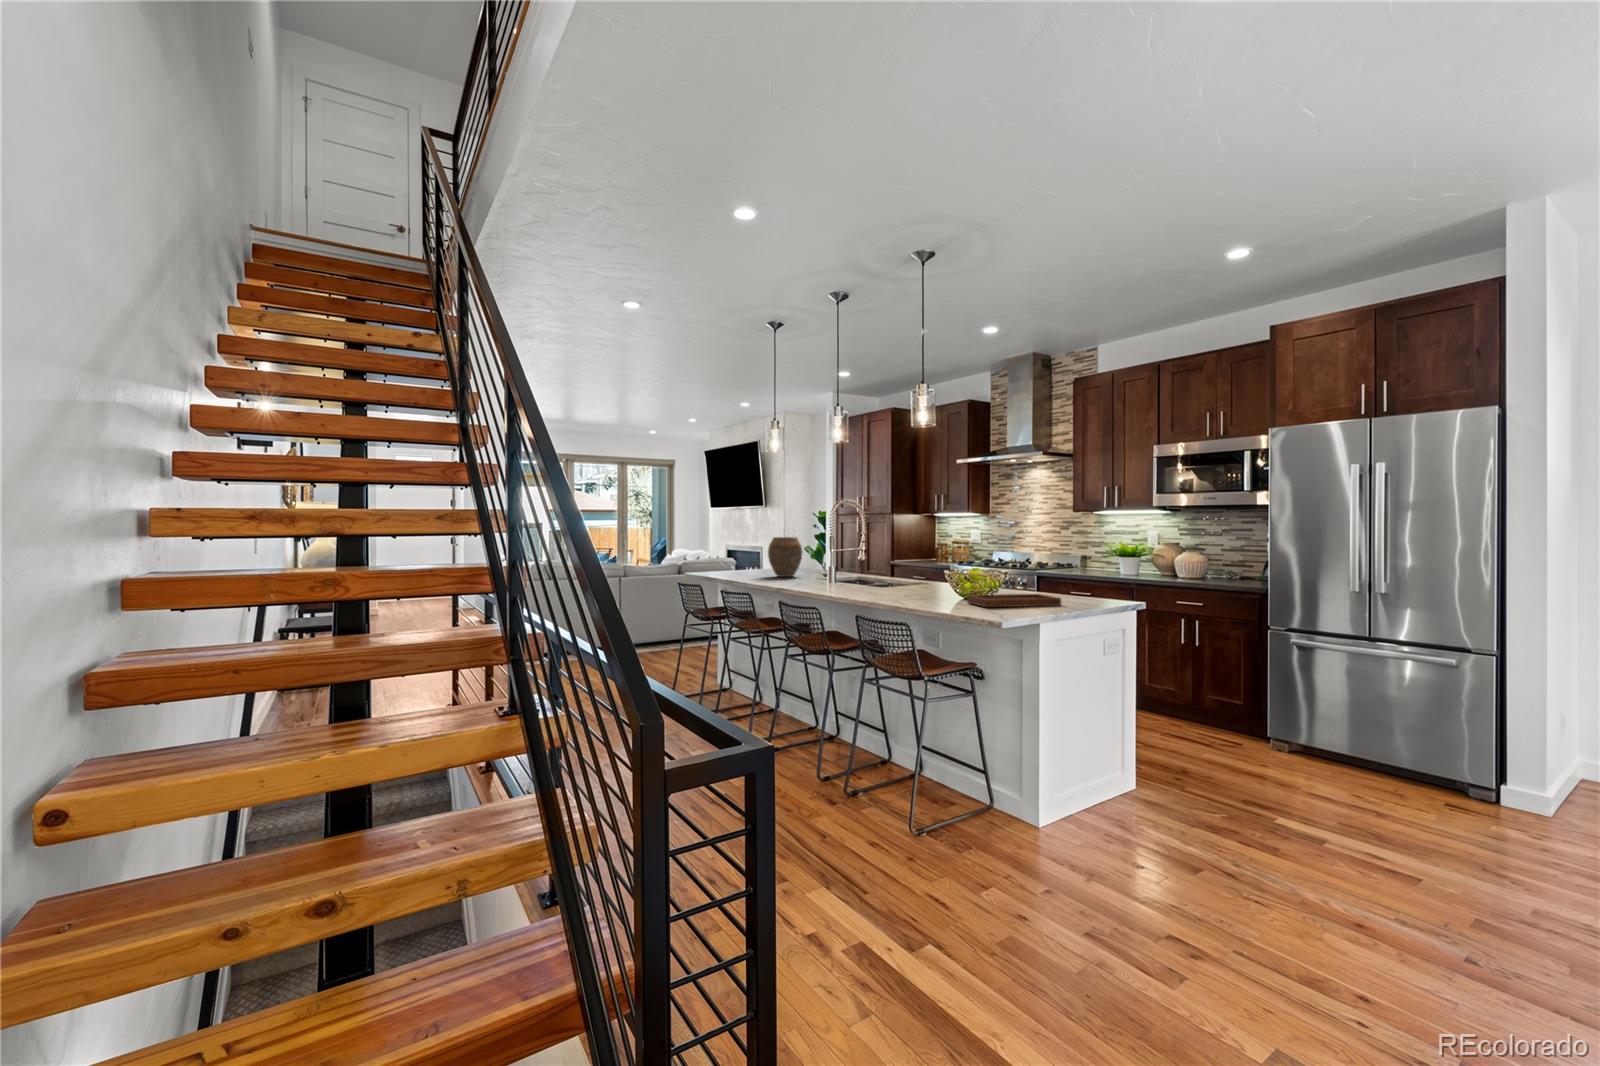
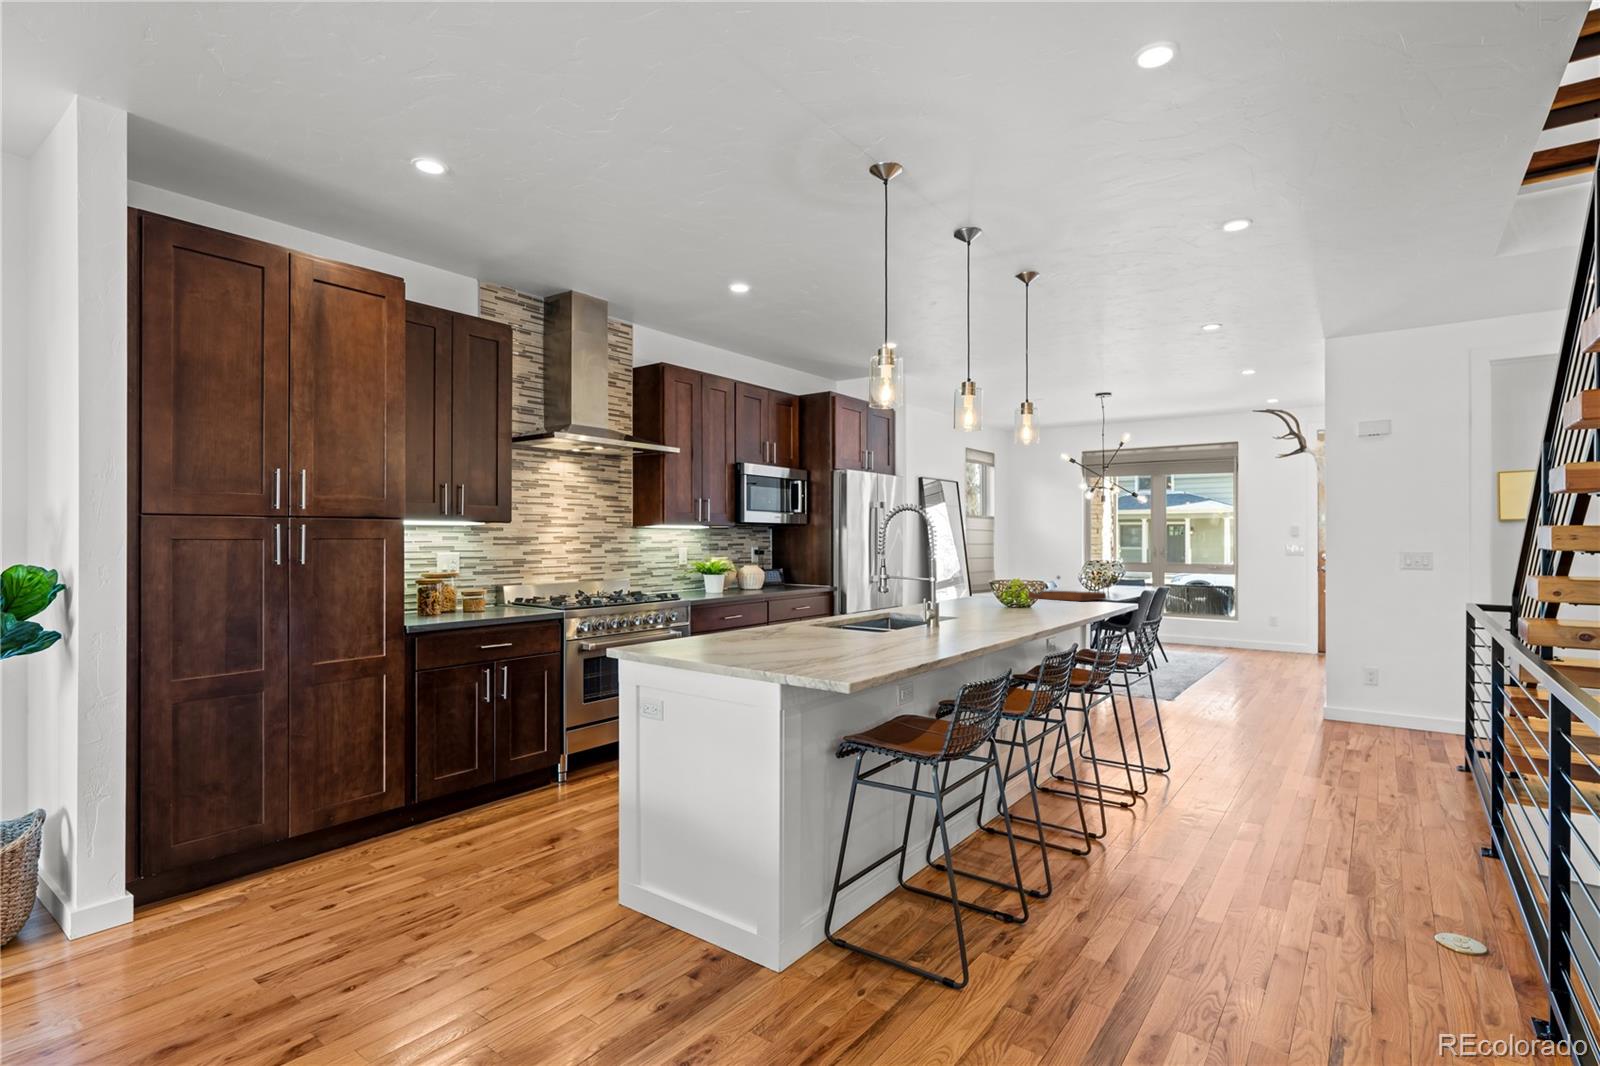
vase: present [768,537,802,577] -> none [842,553,911,633]

